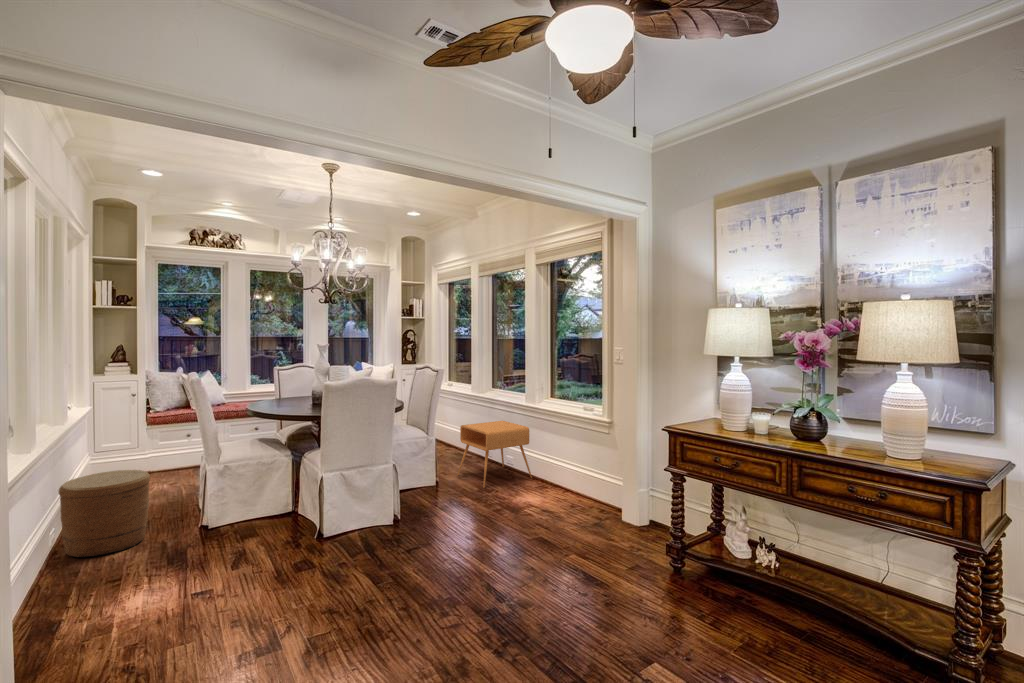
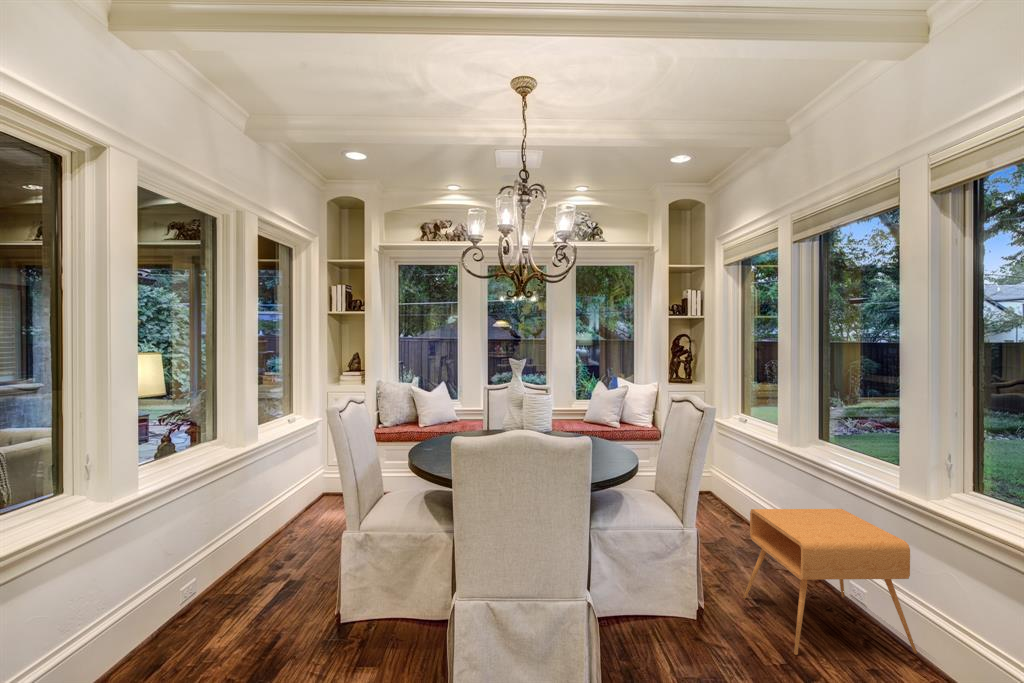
woven basket: present [59,470,150,557] -> none [194,513,296,630]

